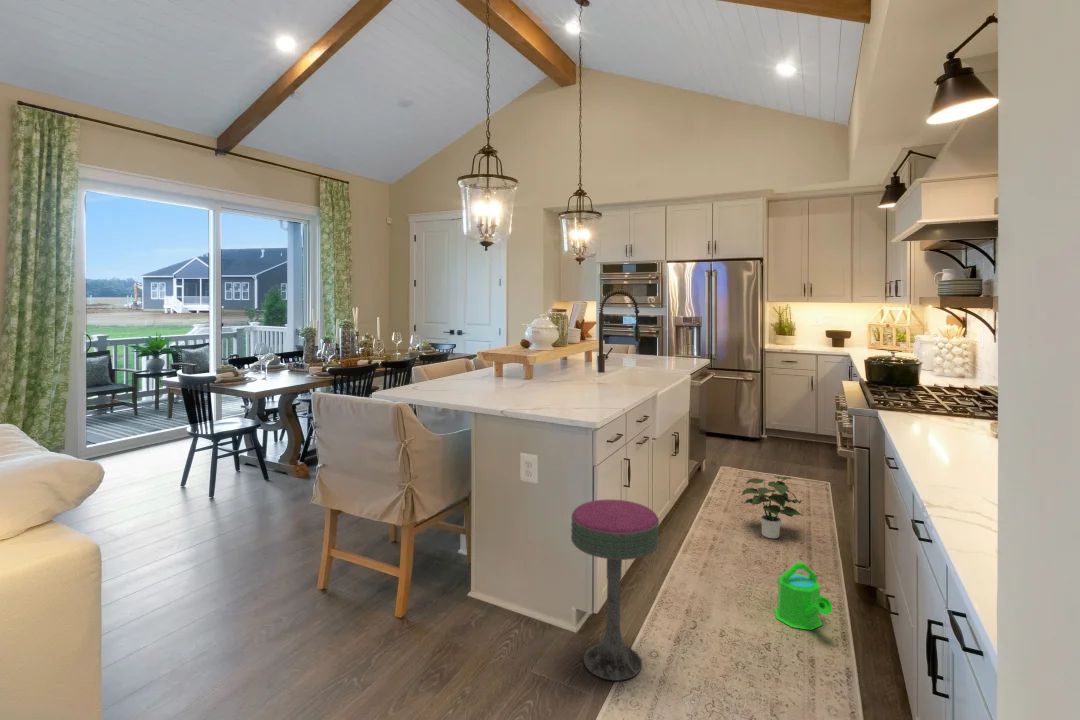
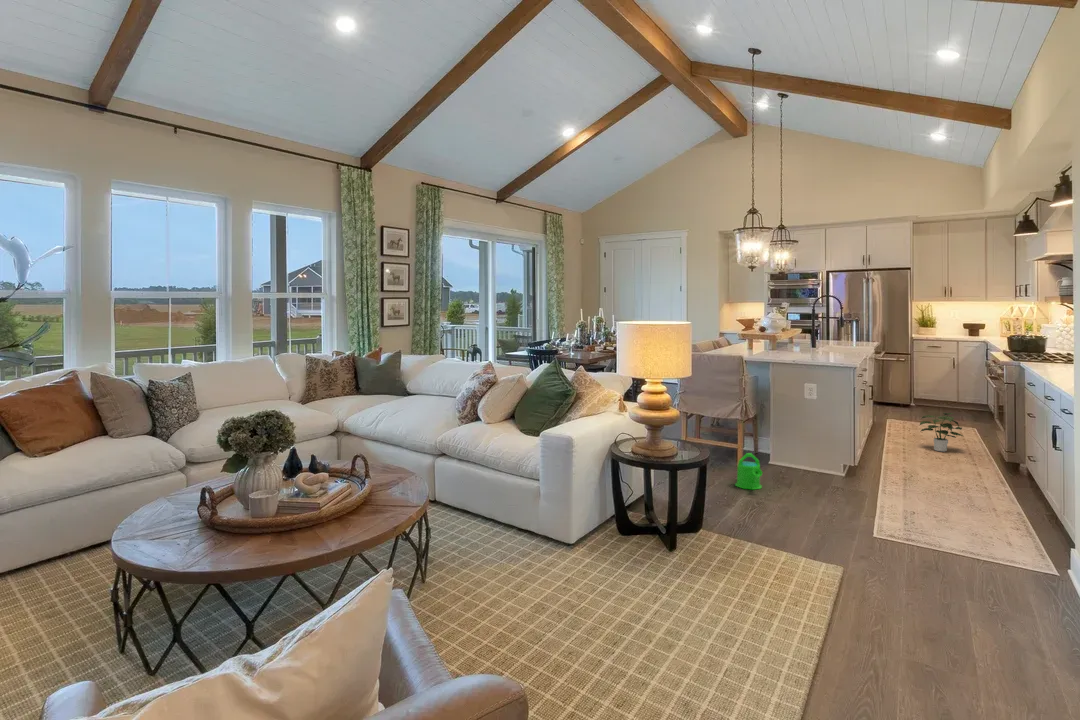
bar stool: present [571,499,659,681] -> none [850,405,901,491]
watering can: present [774,562,832,630] -> present [735,453,762,490]

